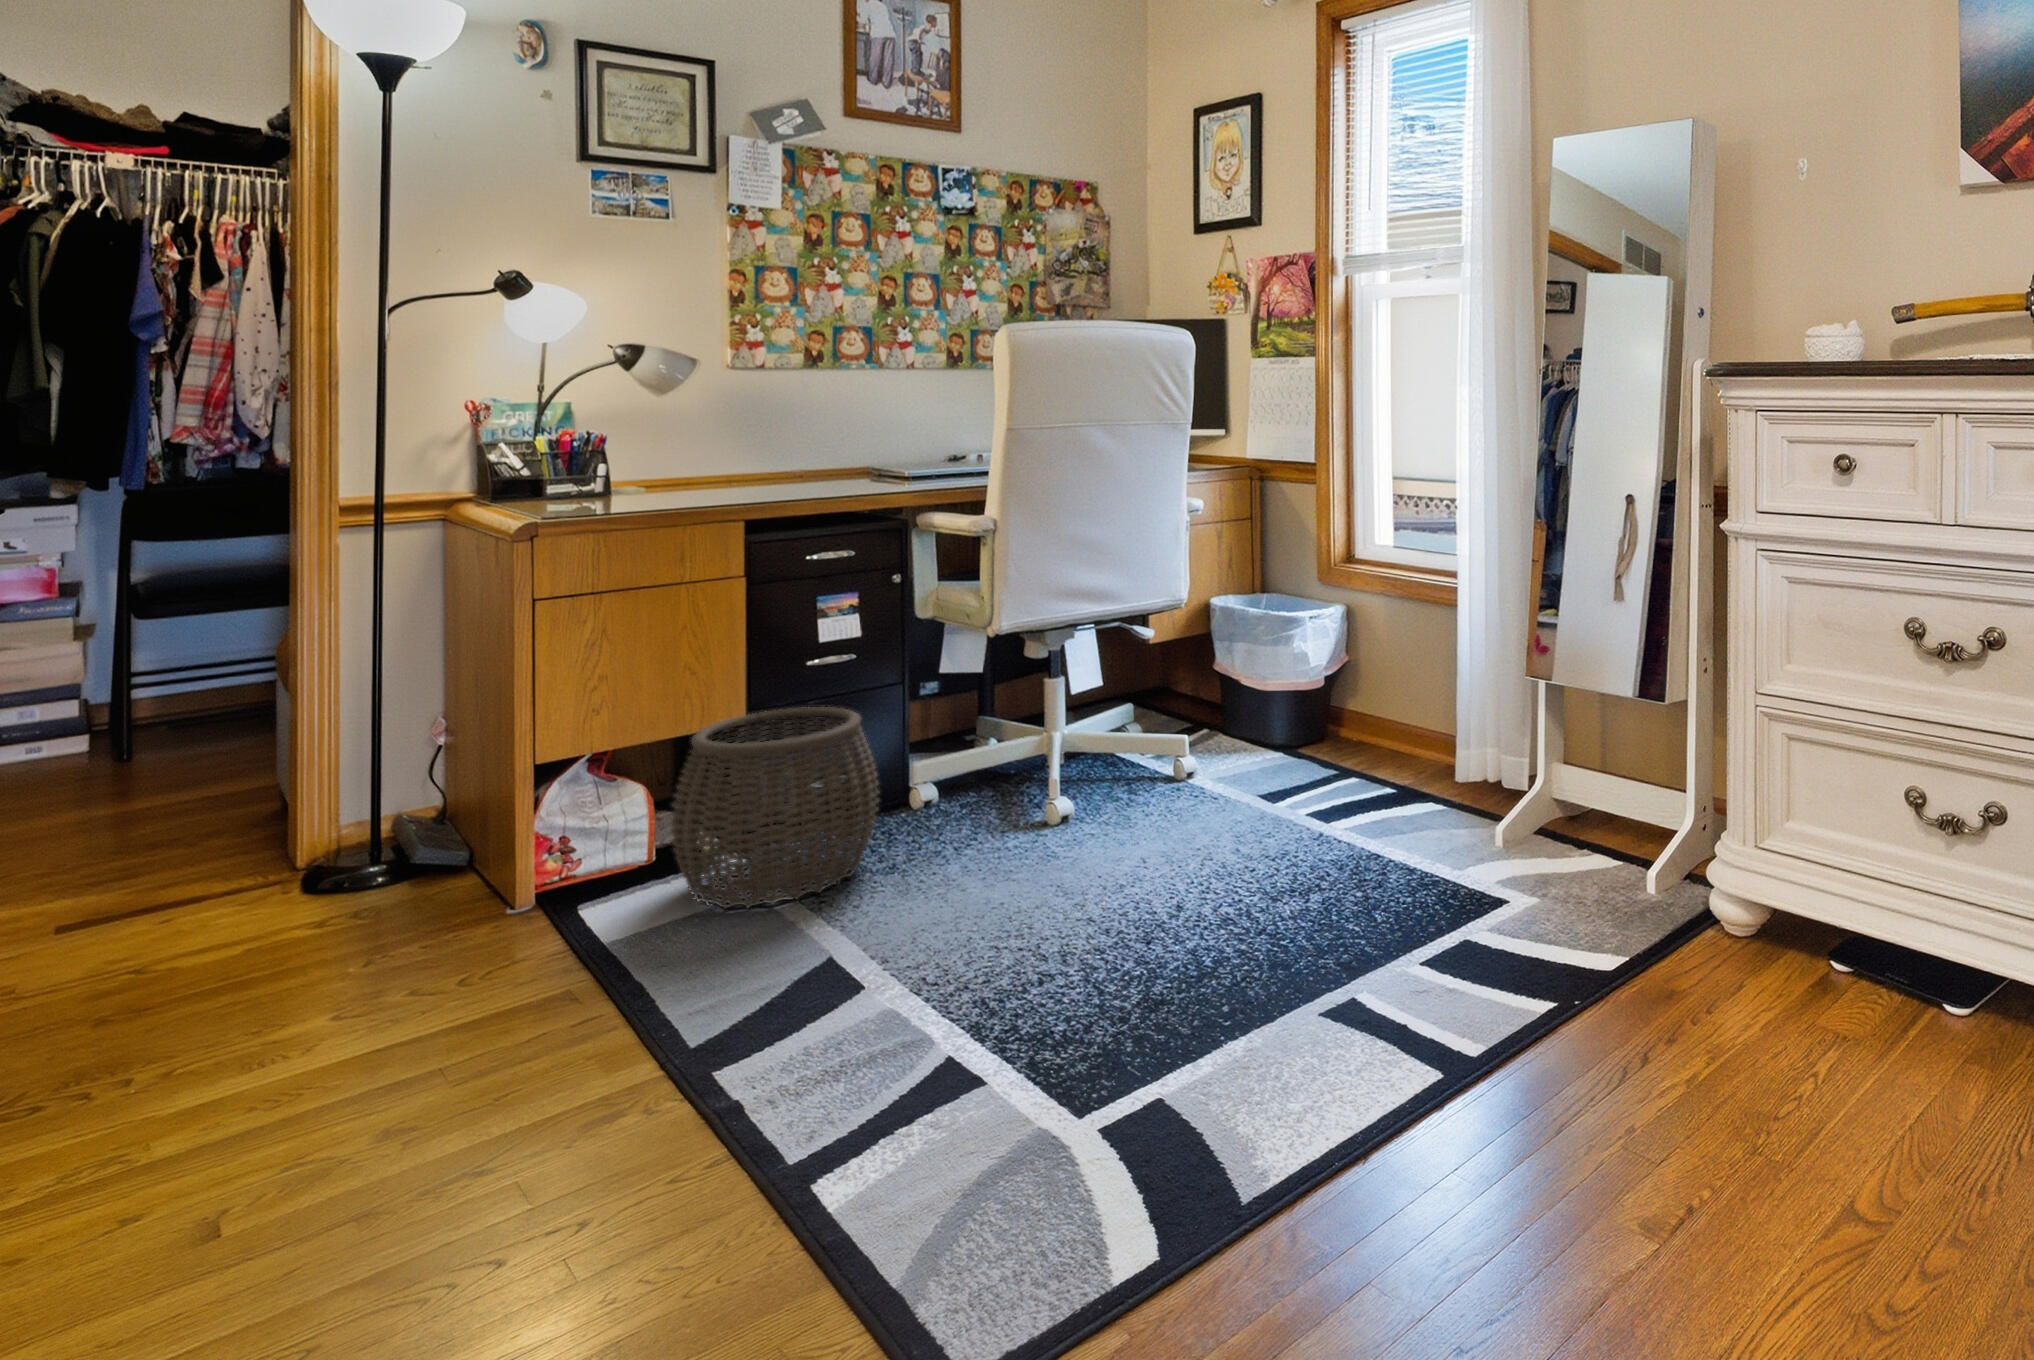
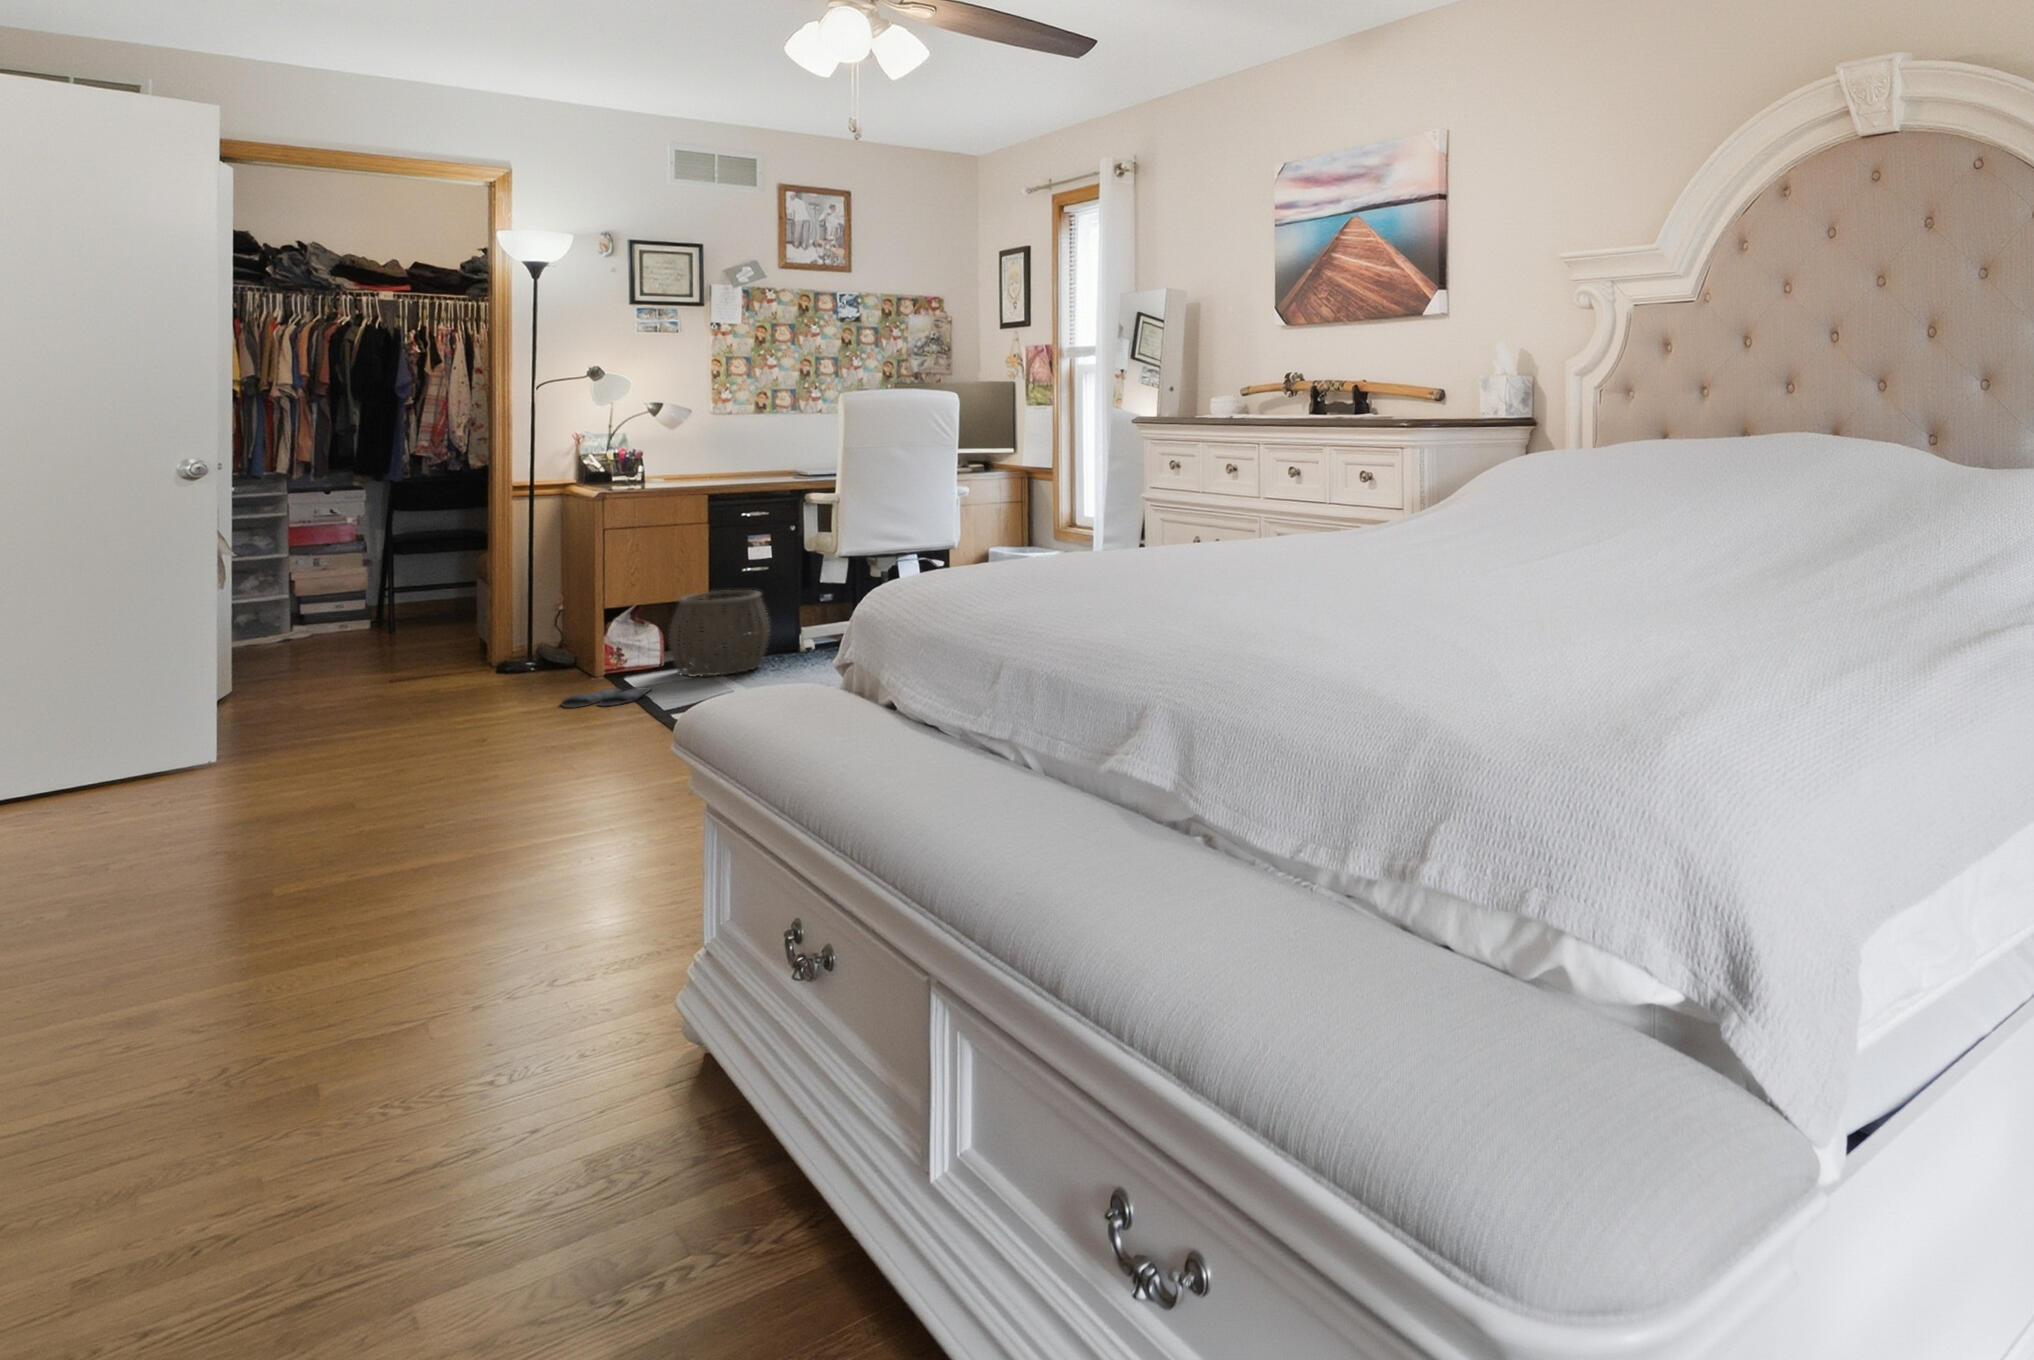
slippers: none [420,954,639,1053] -> present [561,687,650,708]

